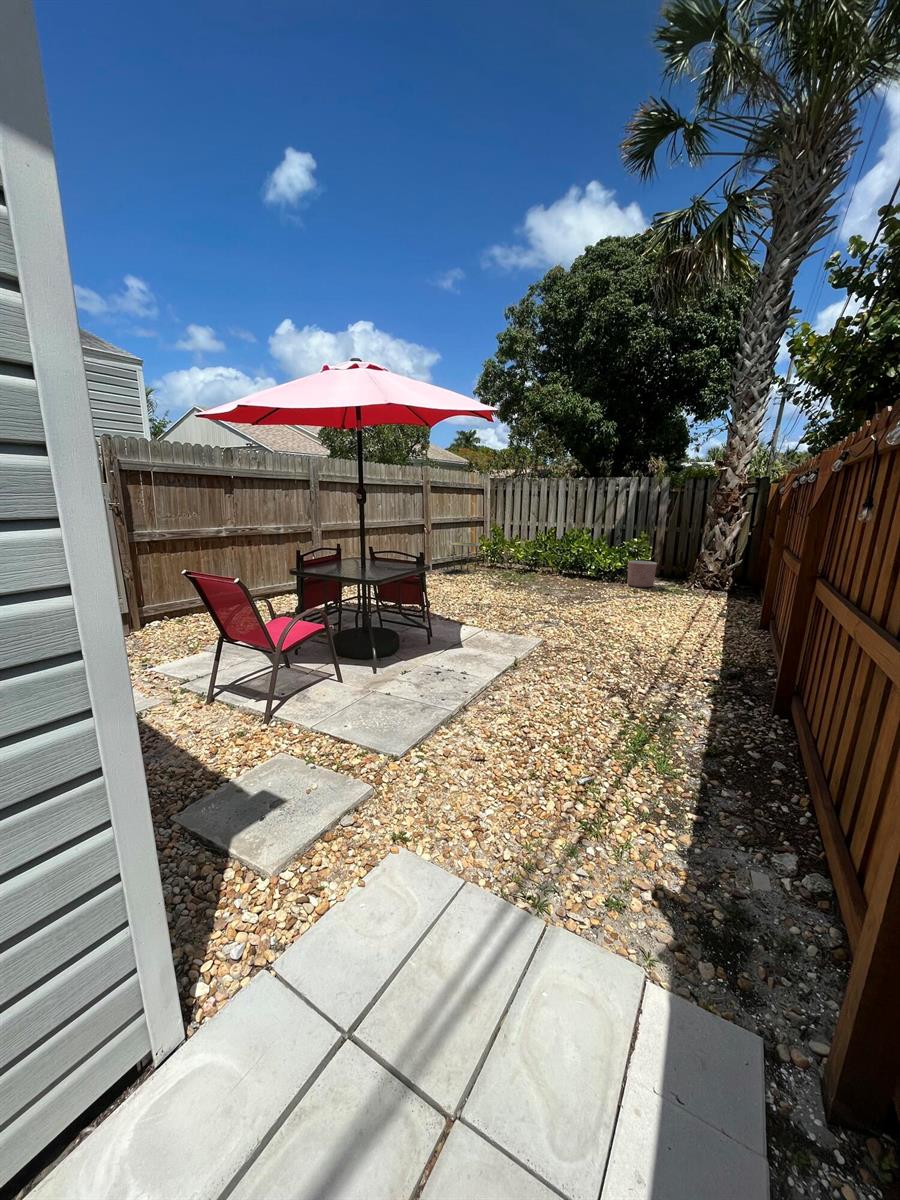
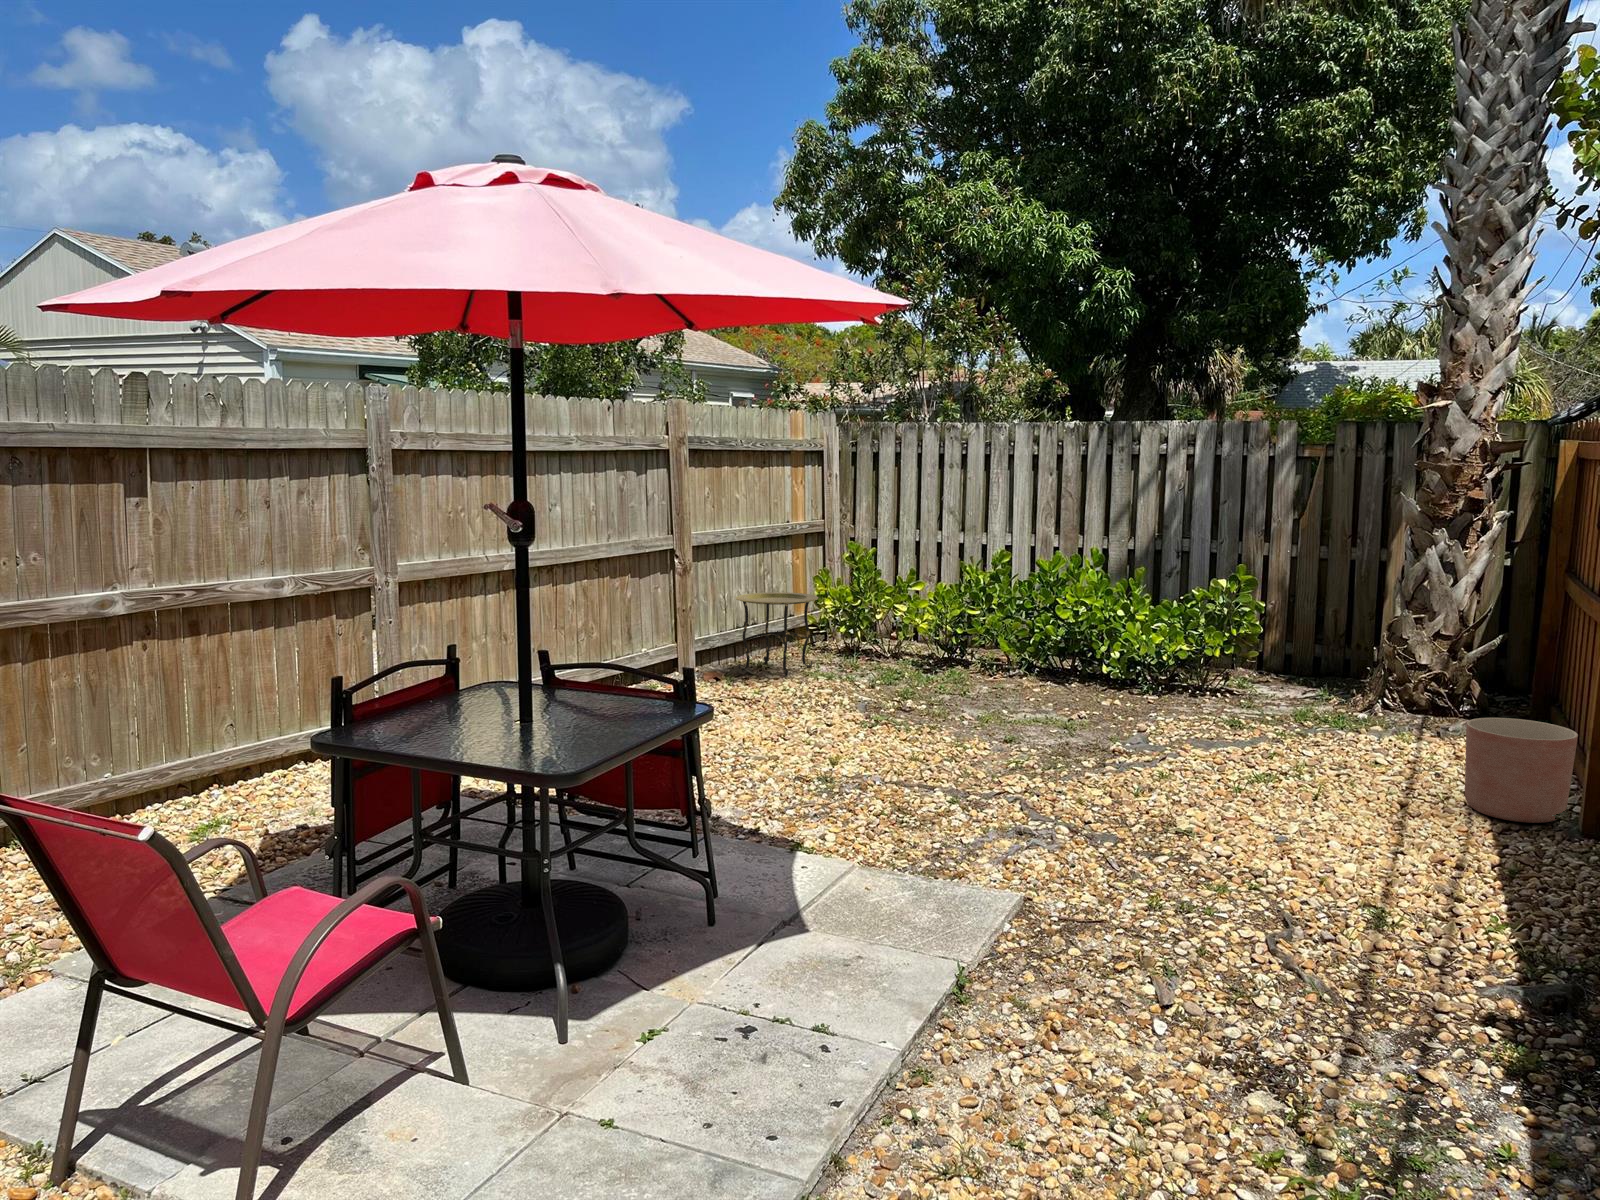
planter: present [627,561,657,588] -> present [1465,718,1578,823]

